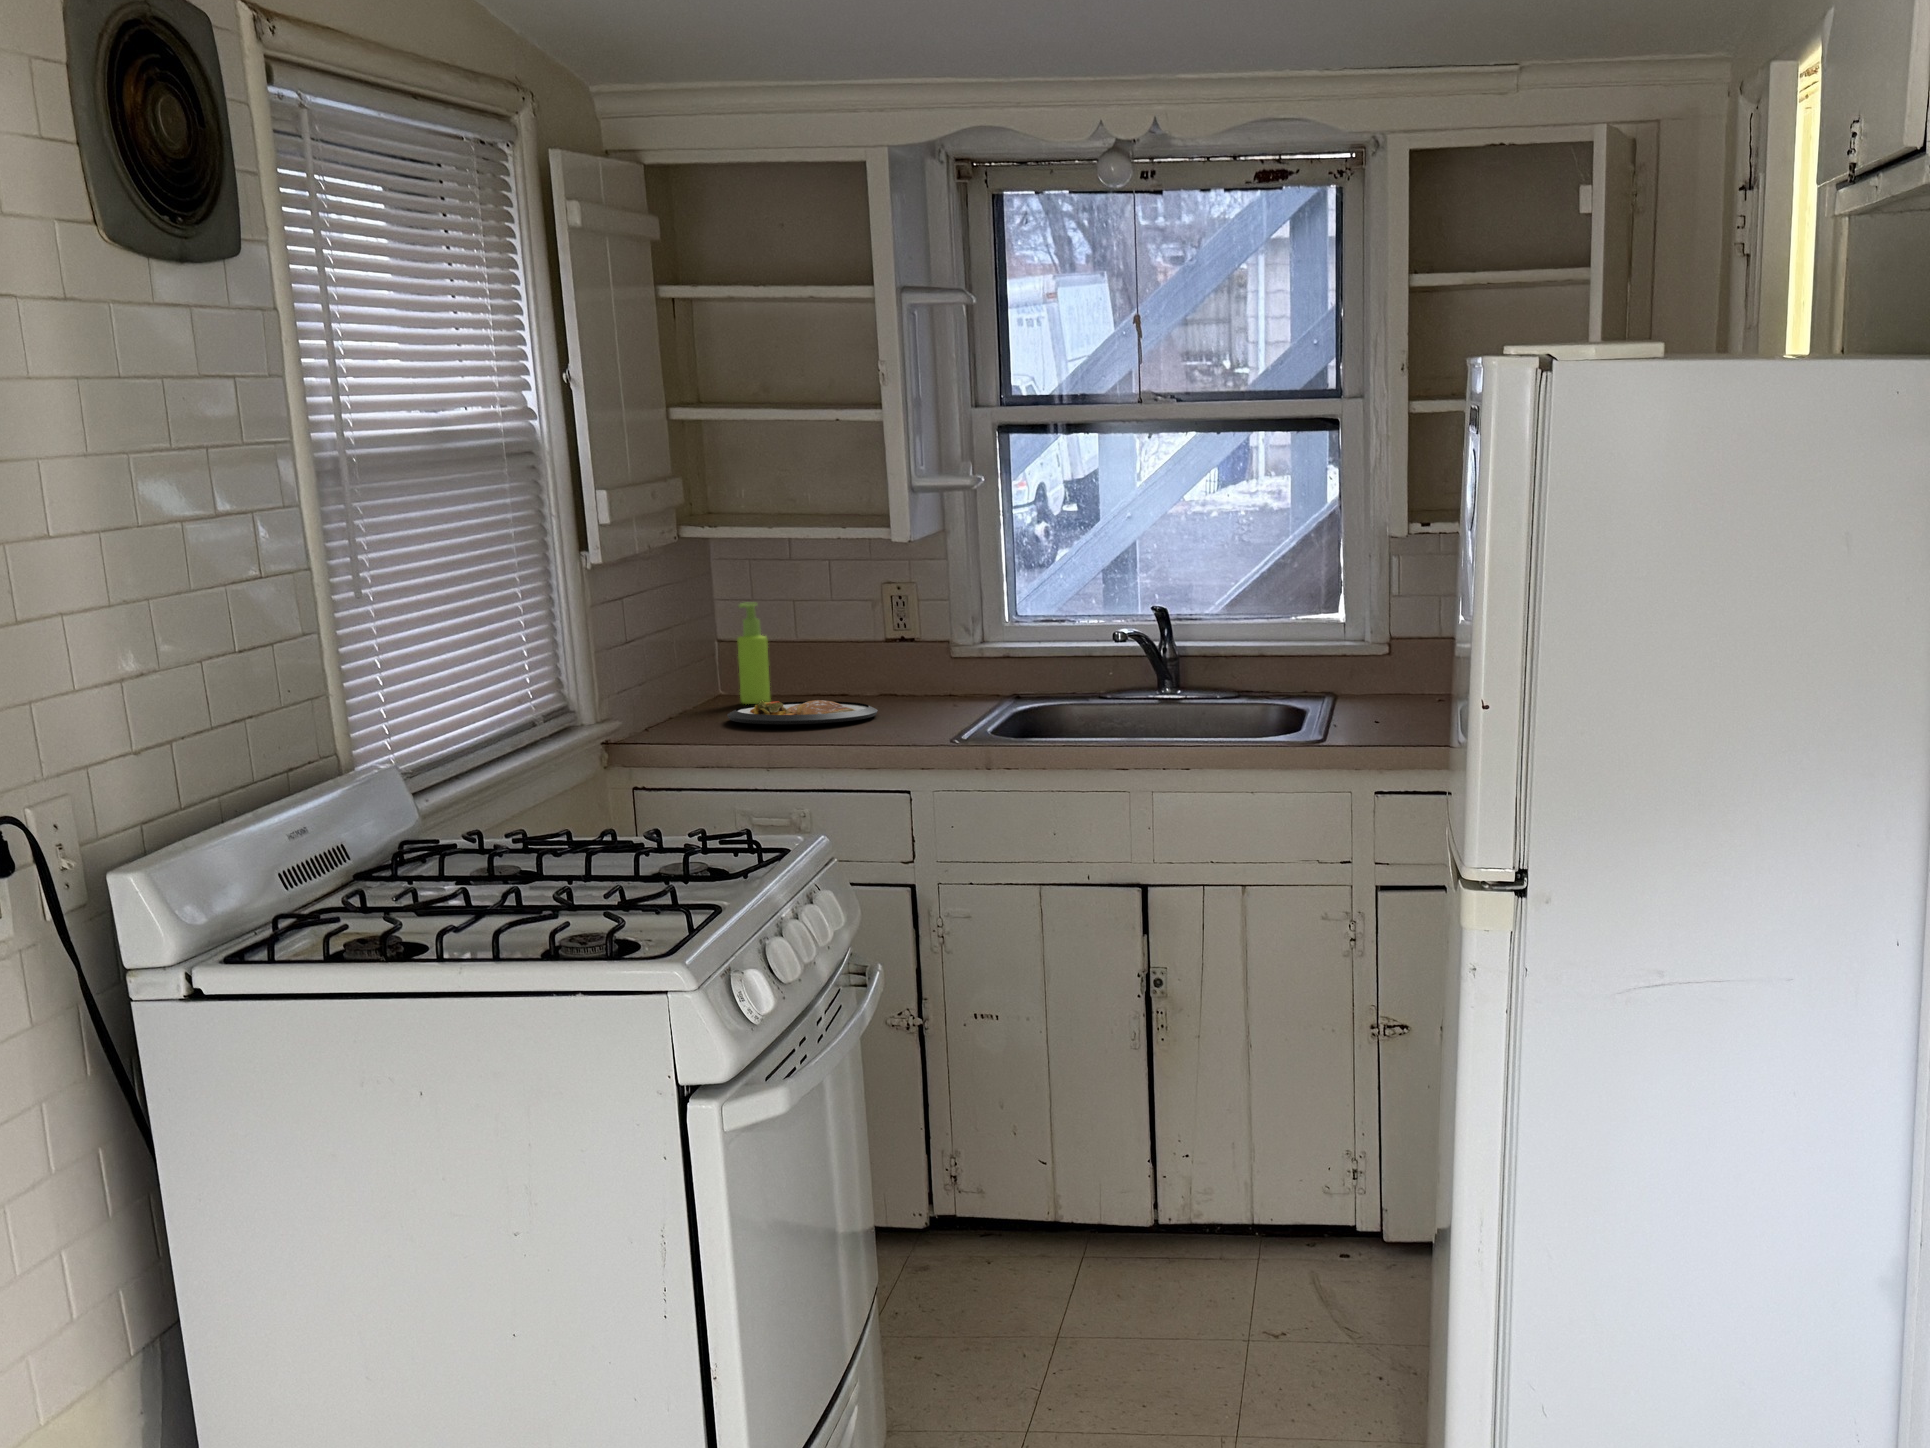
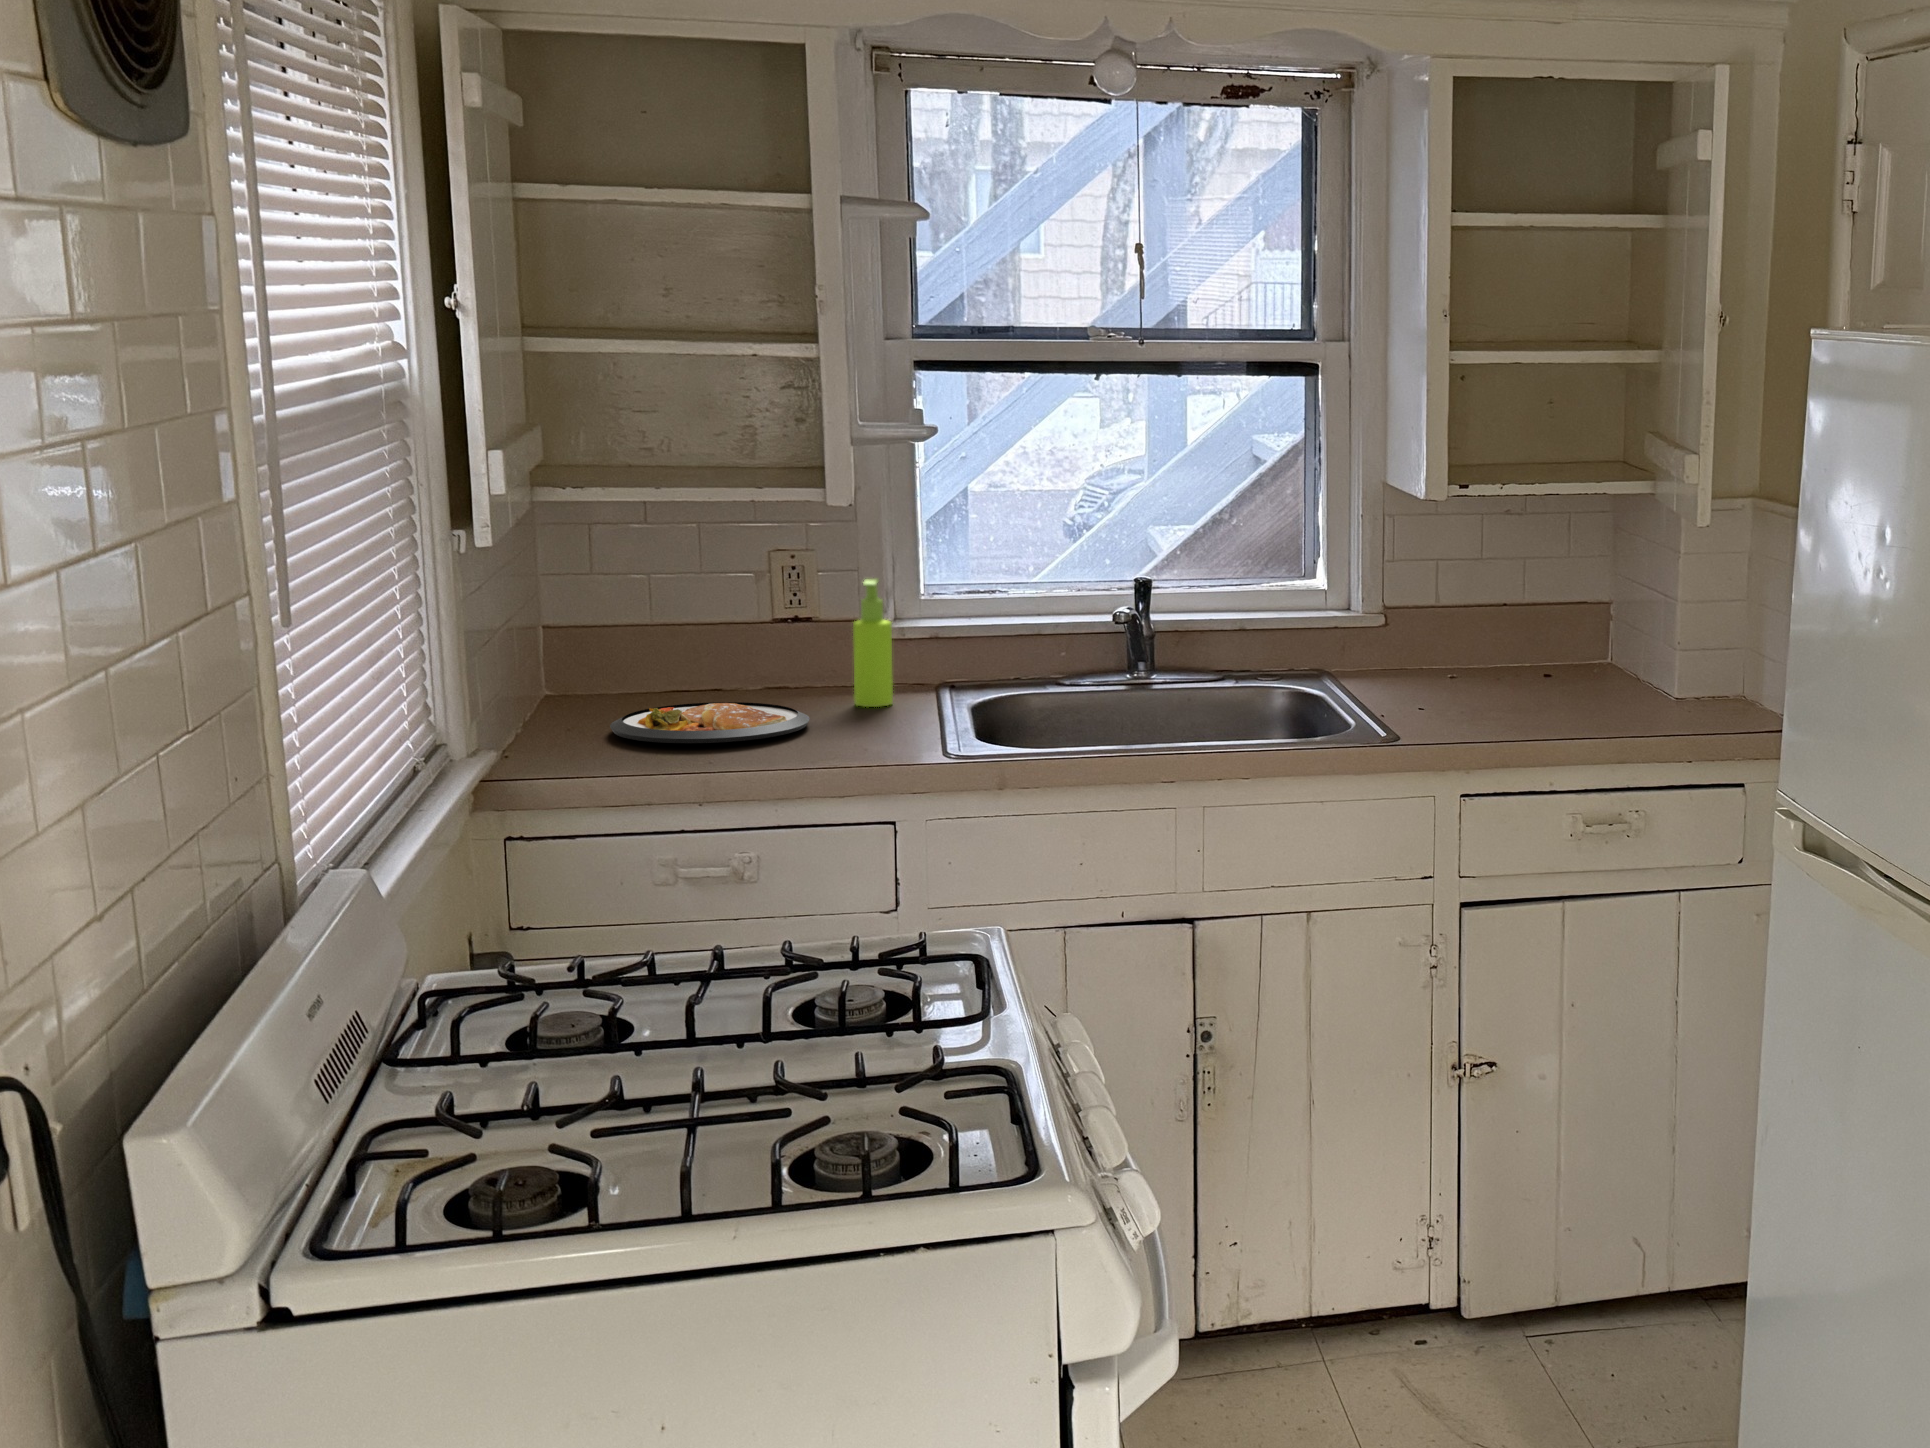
soap dispenser: present [738,602,770,704] -> present [853,579,893,707]

